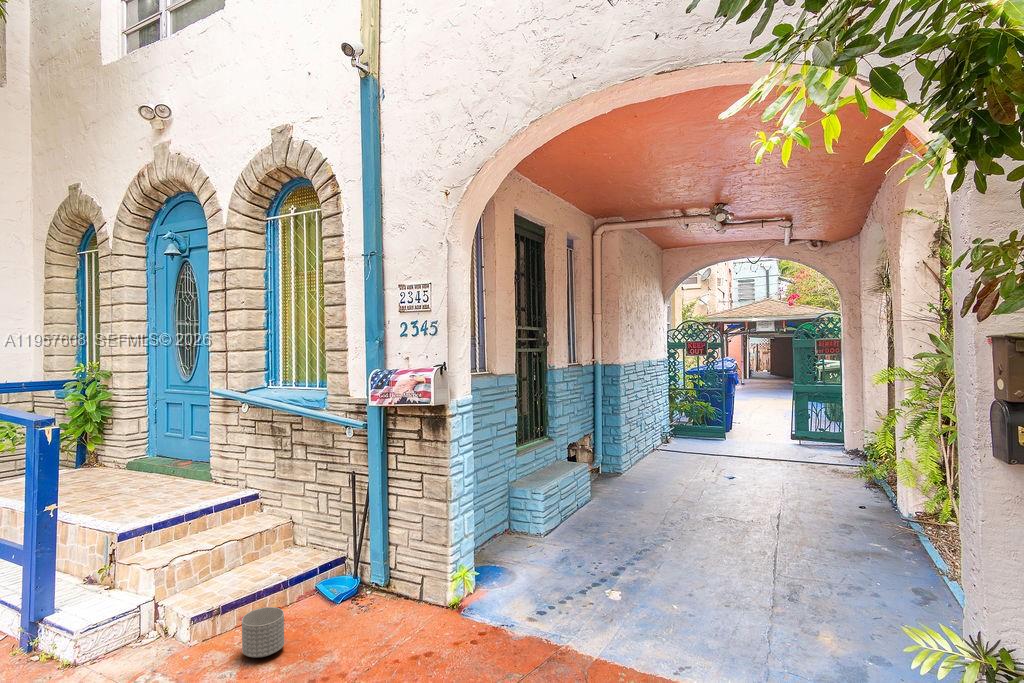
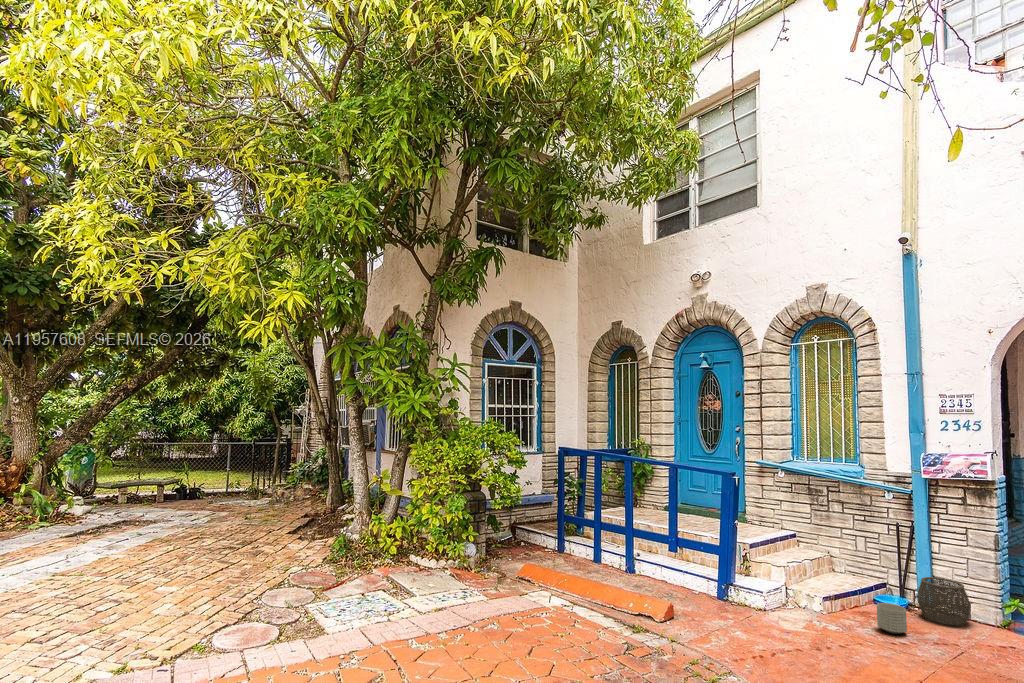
woven basket: none [348,545,412,616] -> present [917,577,970,626]

